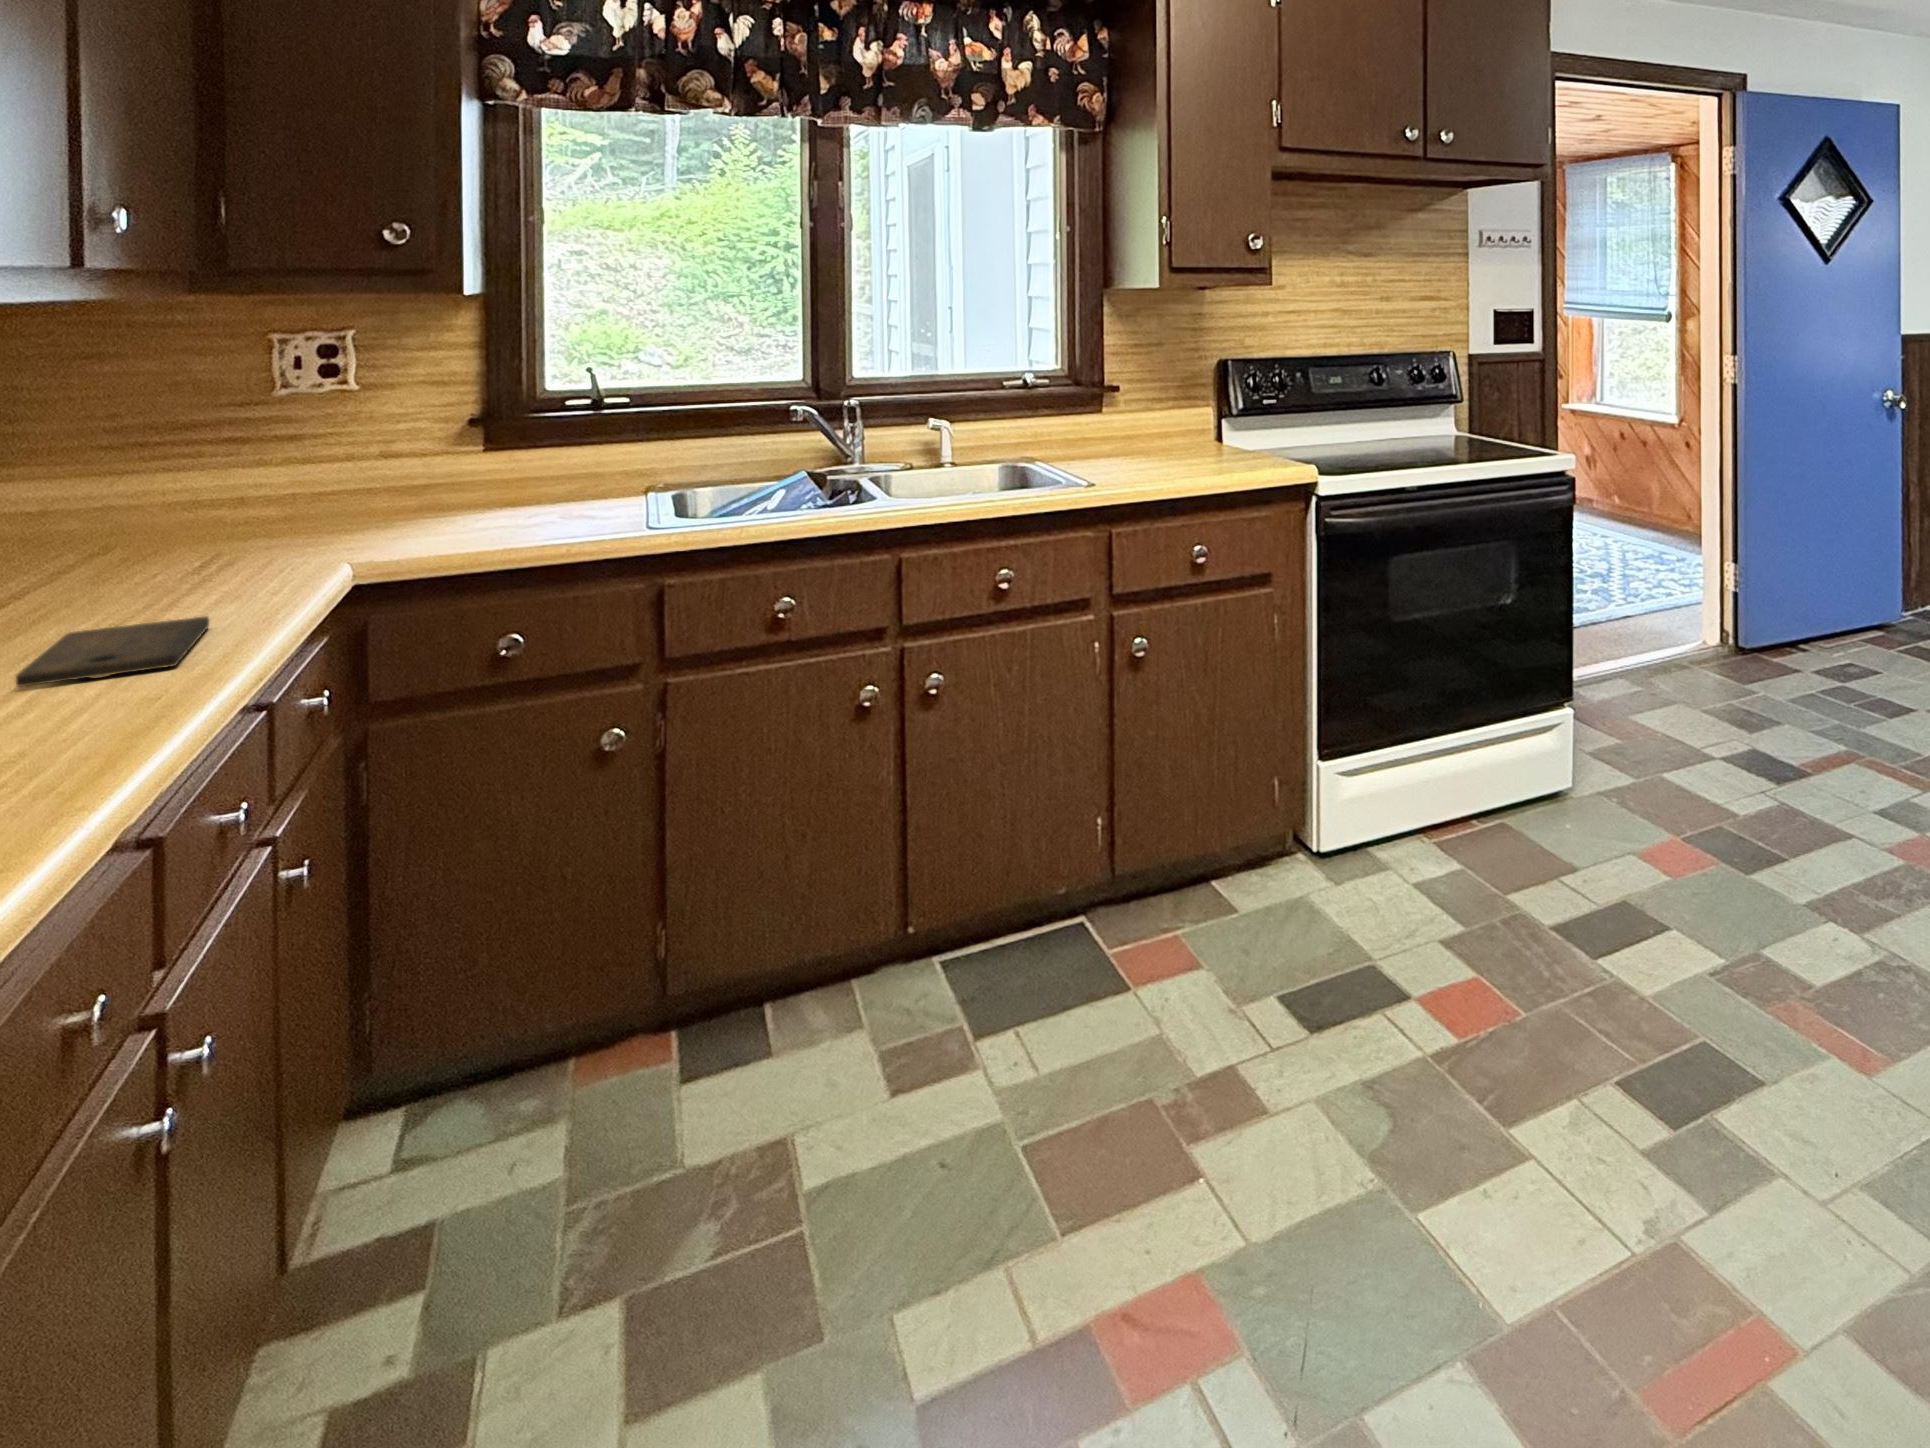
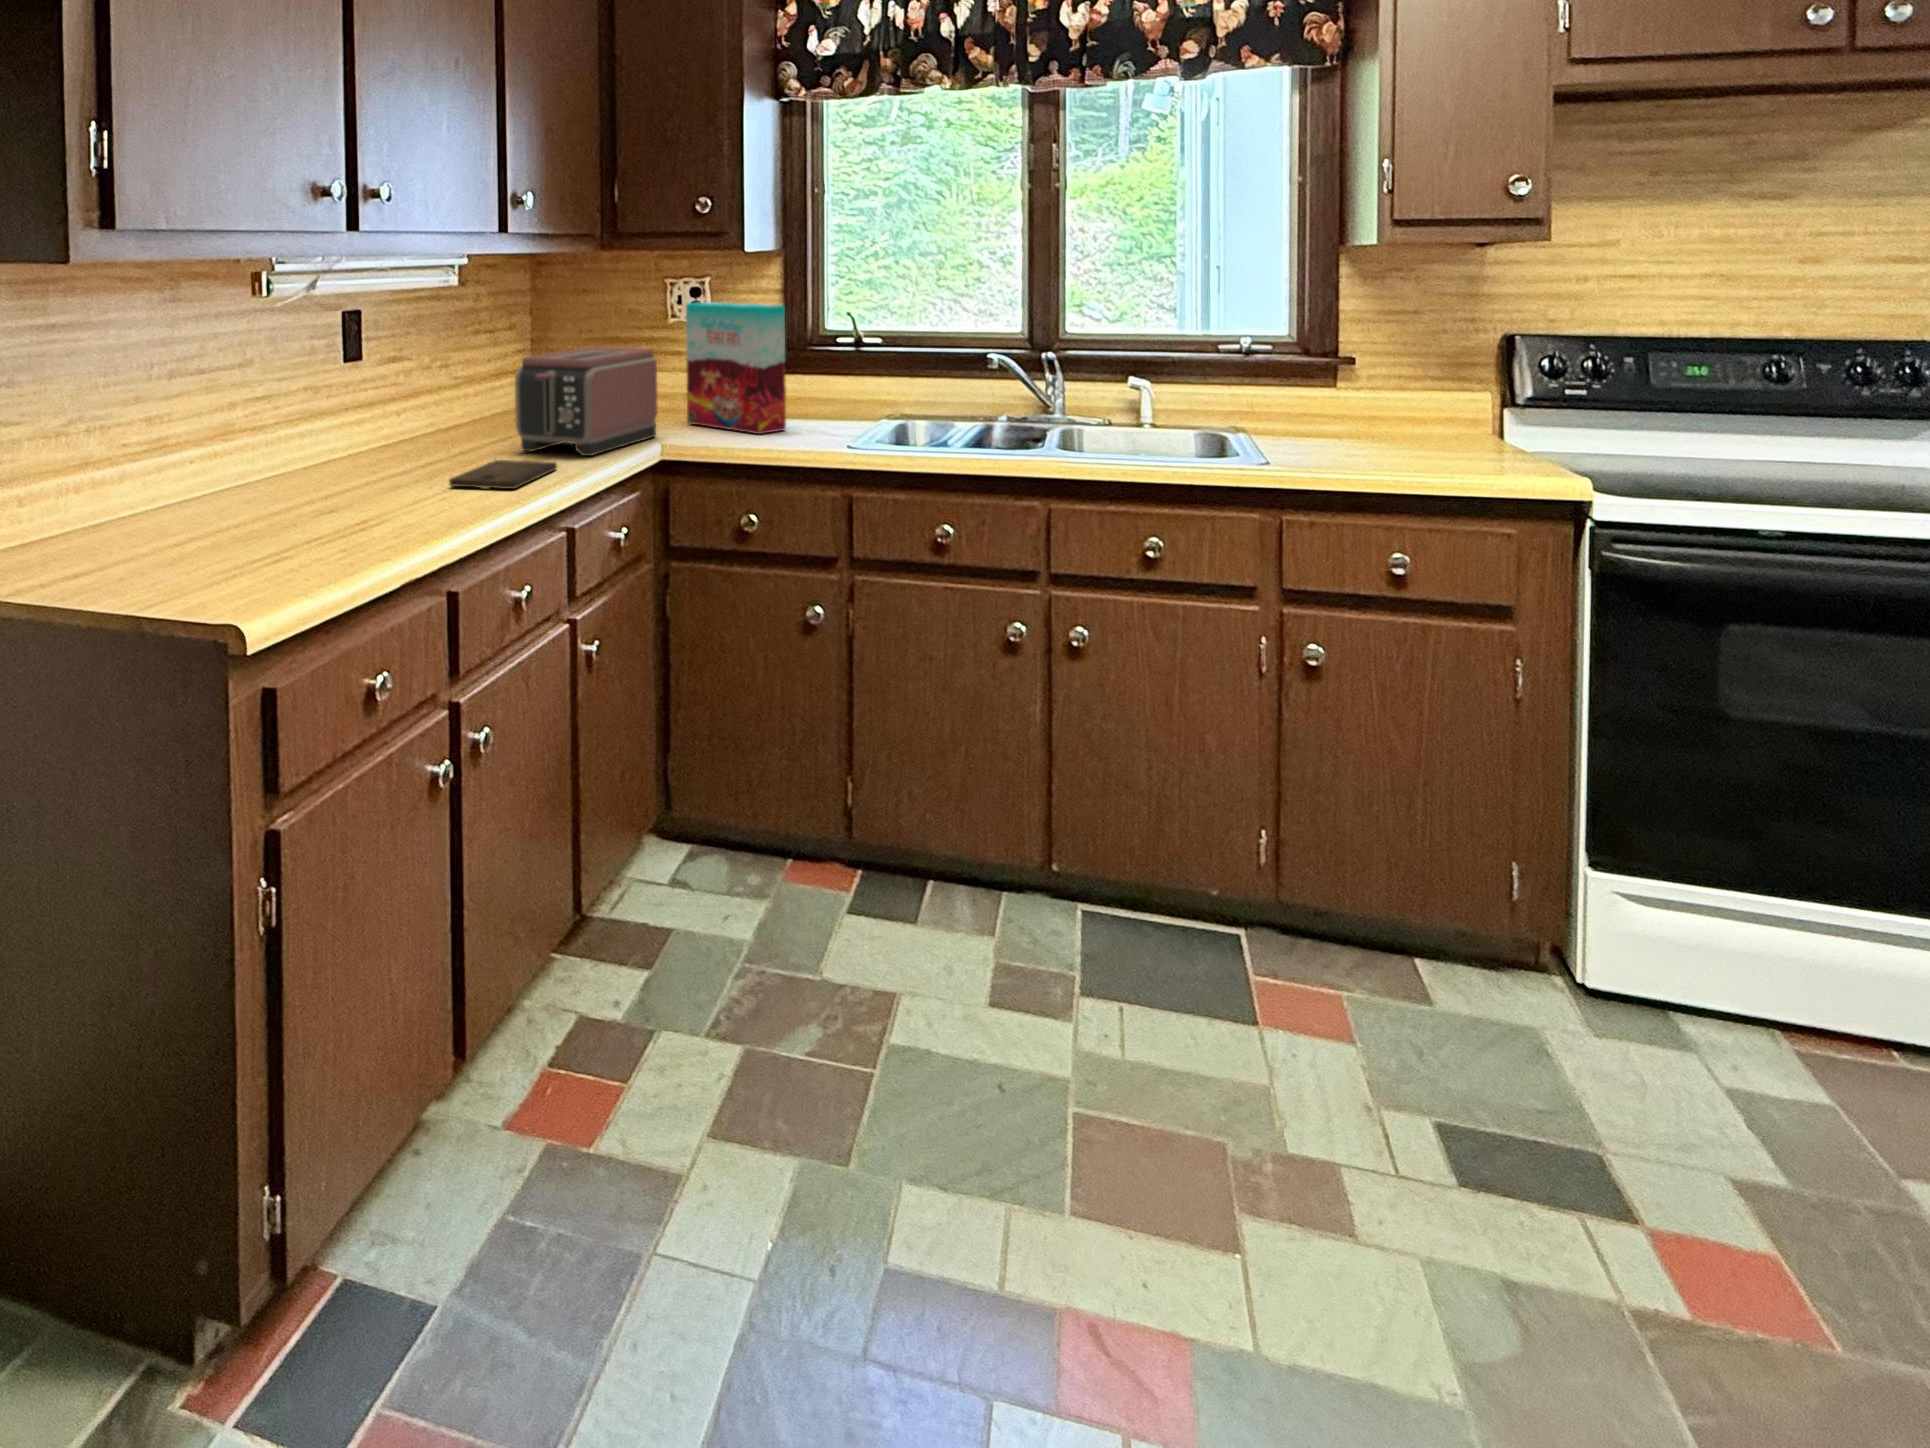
cereal box: none [345,364,526,534] -> present [686,302,786,434]
toaster: none [67,435,324,613] -> present [515,347,657,456]

